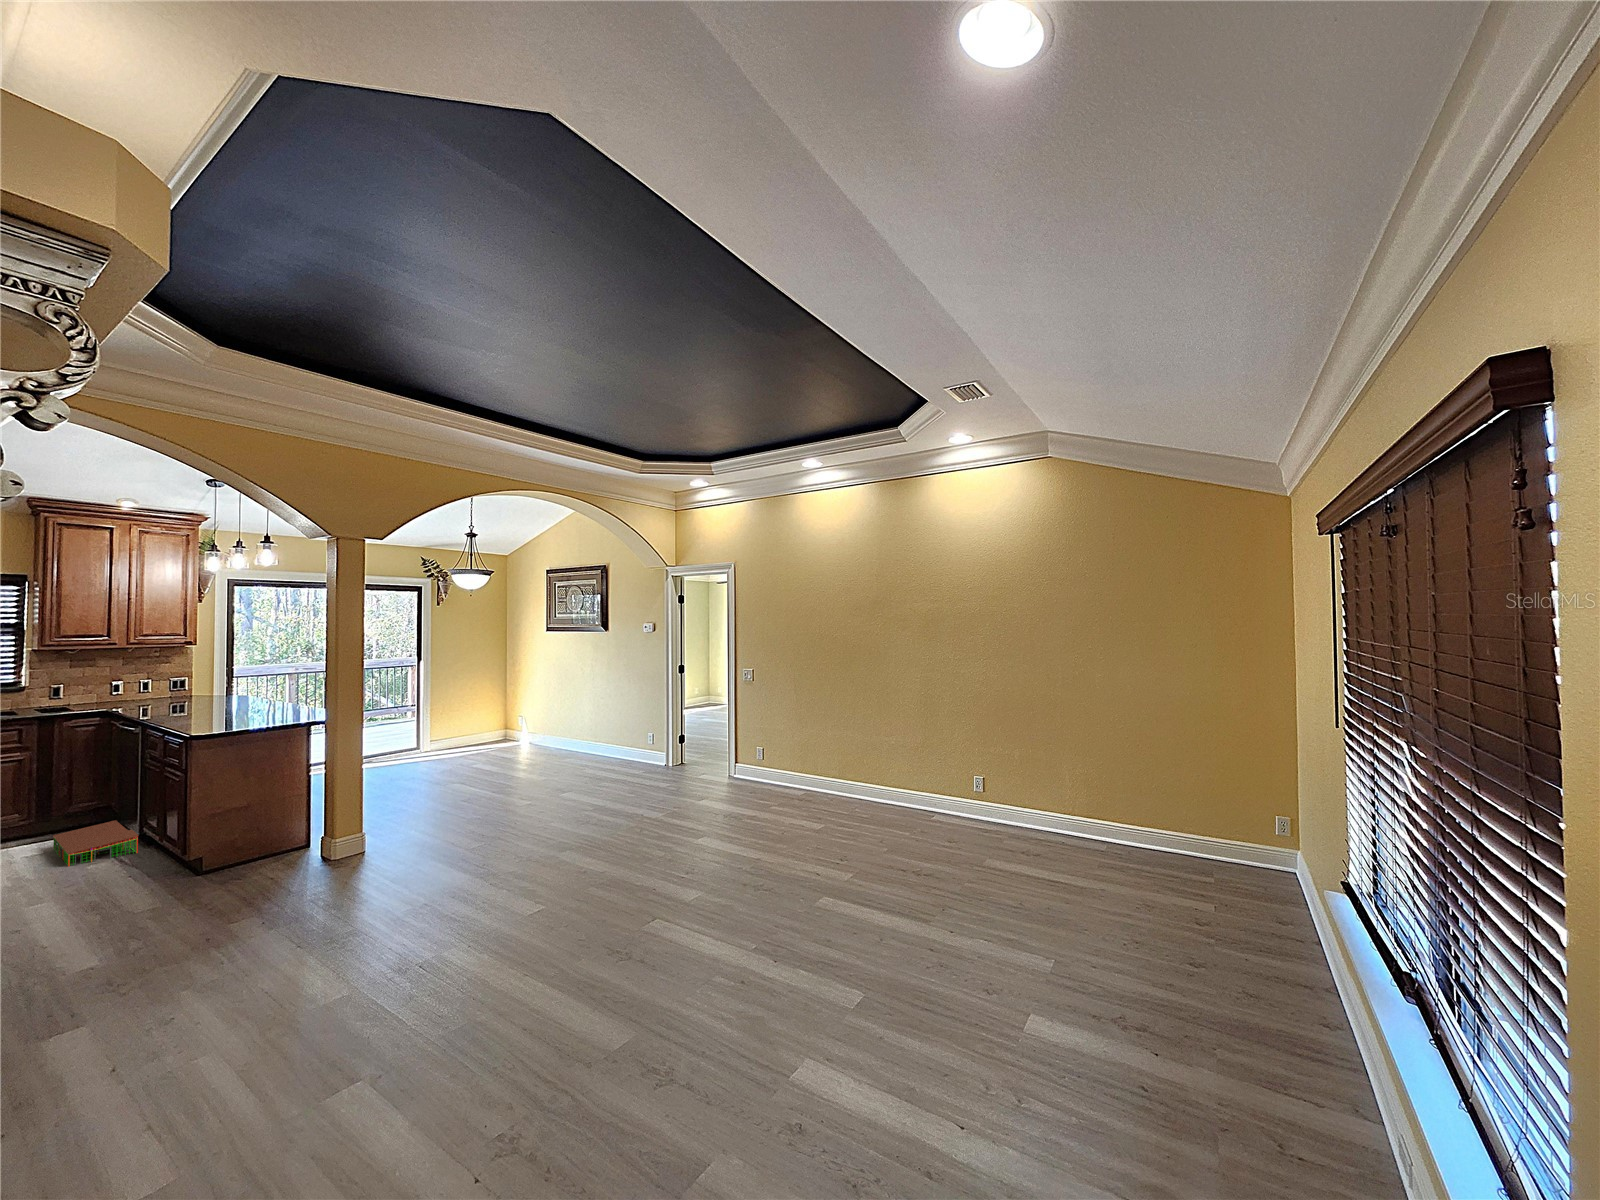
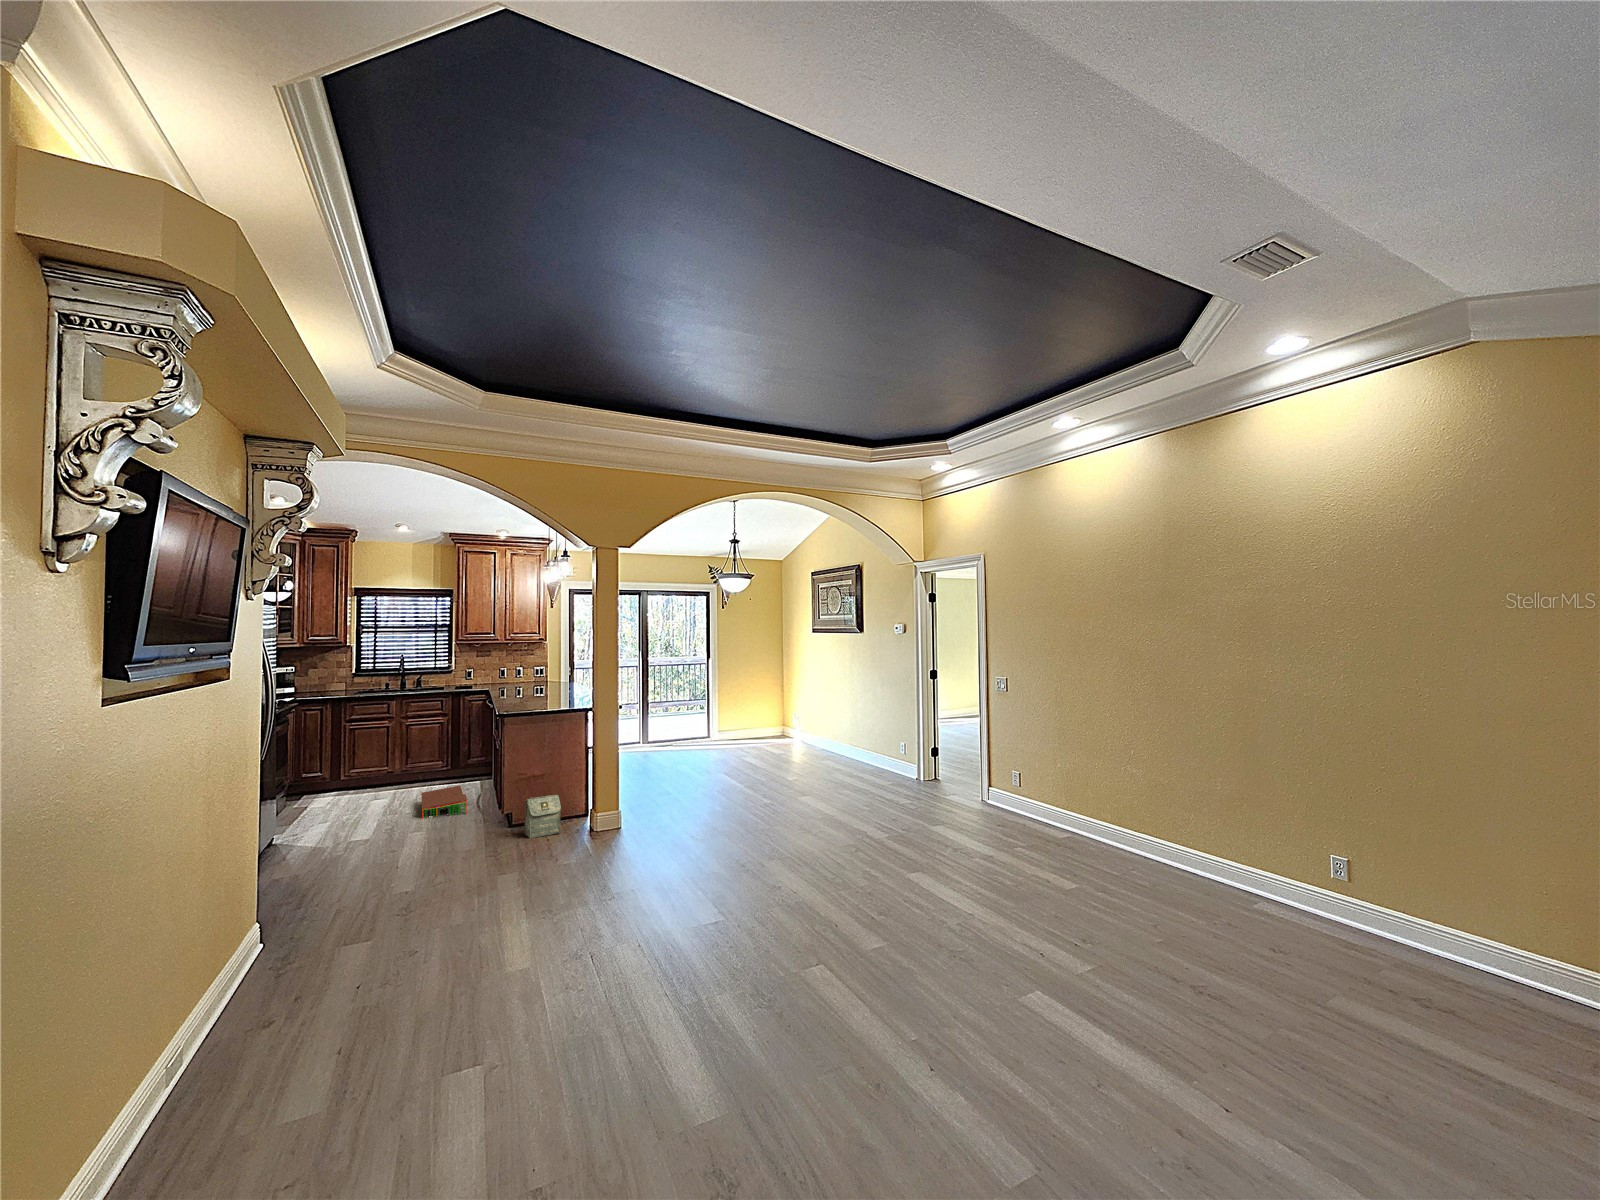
bag: none [244,815,294,869] -> present [525,795,561,839]

